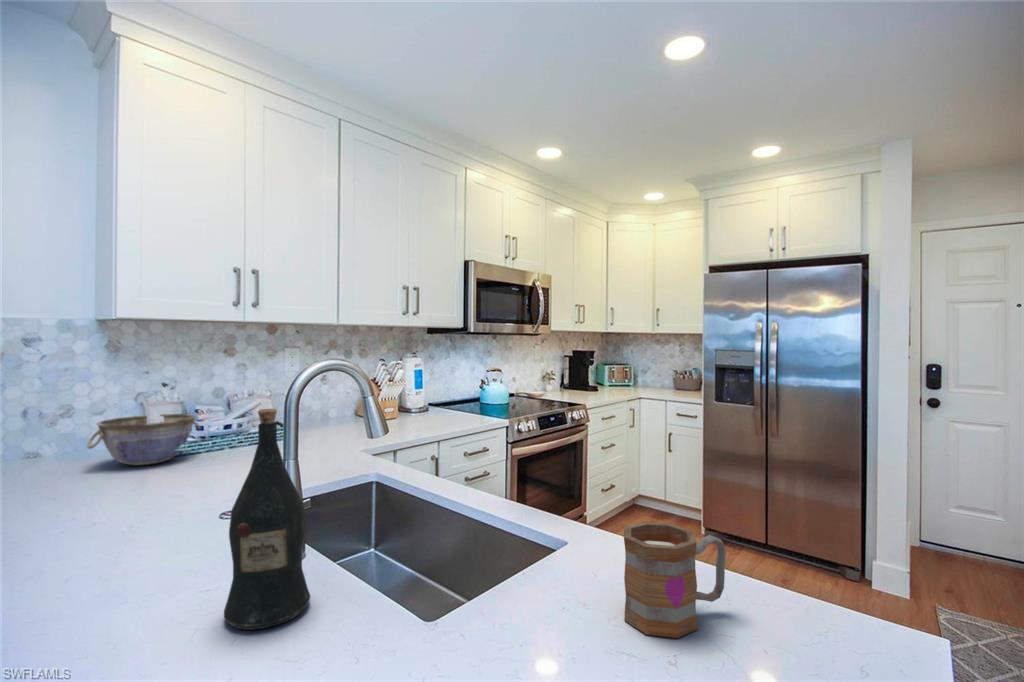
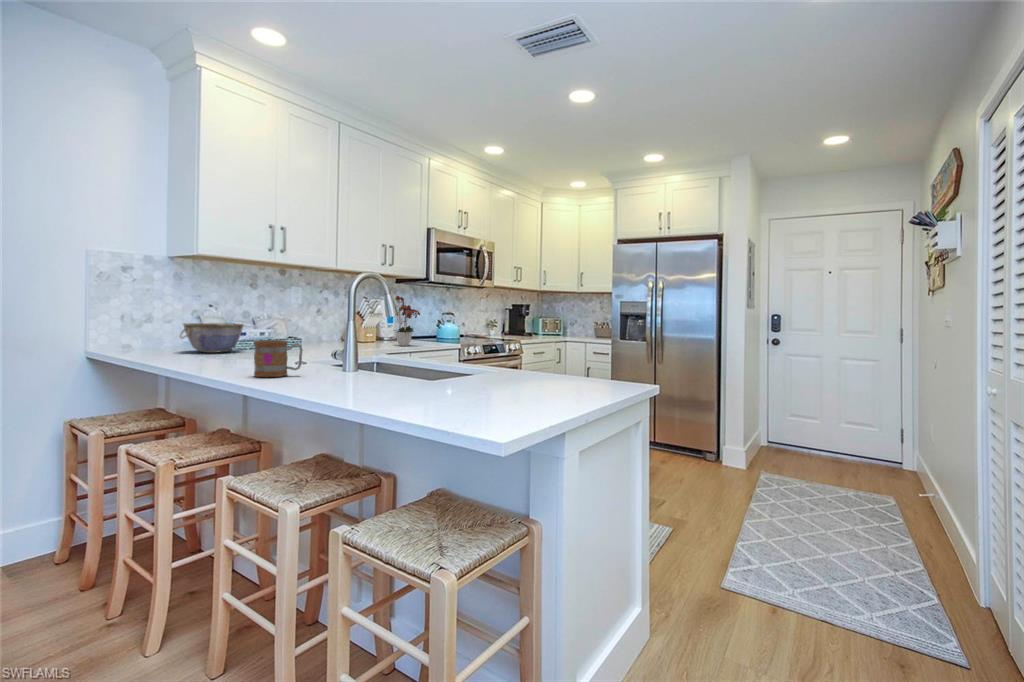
flower arrangement: none [413,352,461,425] -> present [395,296,420,346]
wine bottle: present [224,409,311,630] -> none [318,290,355,381]
mug: present [624,522,726,638] -> present [254,340,302,377]

